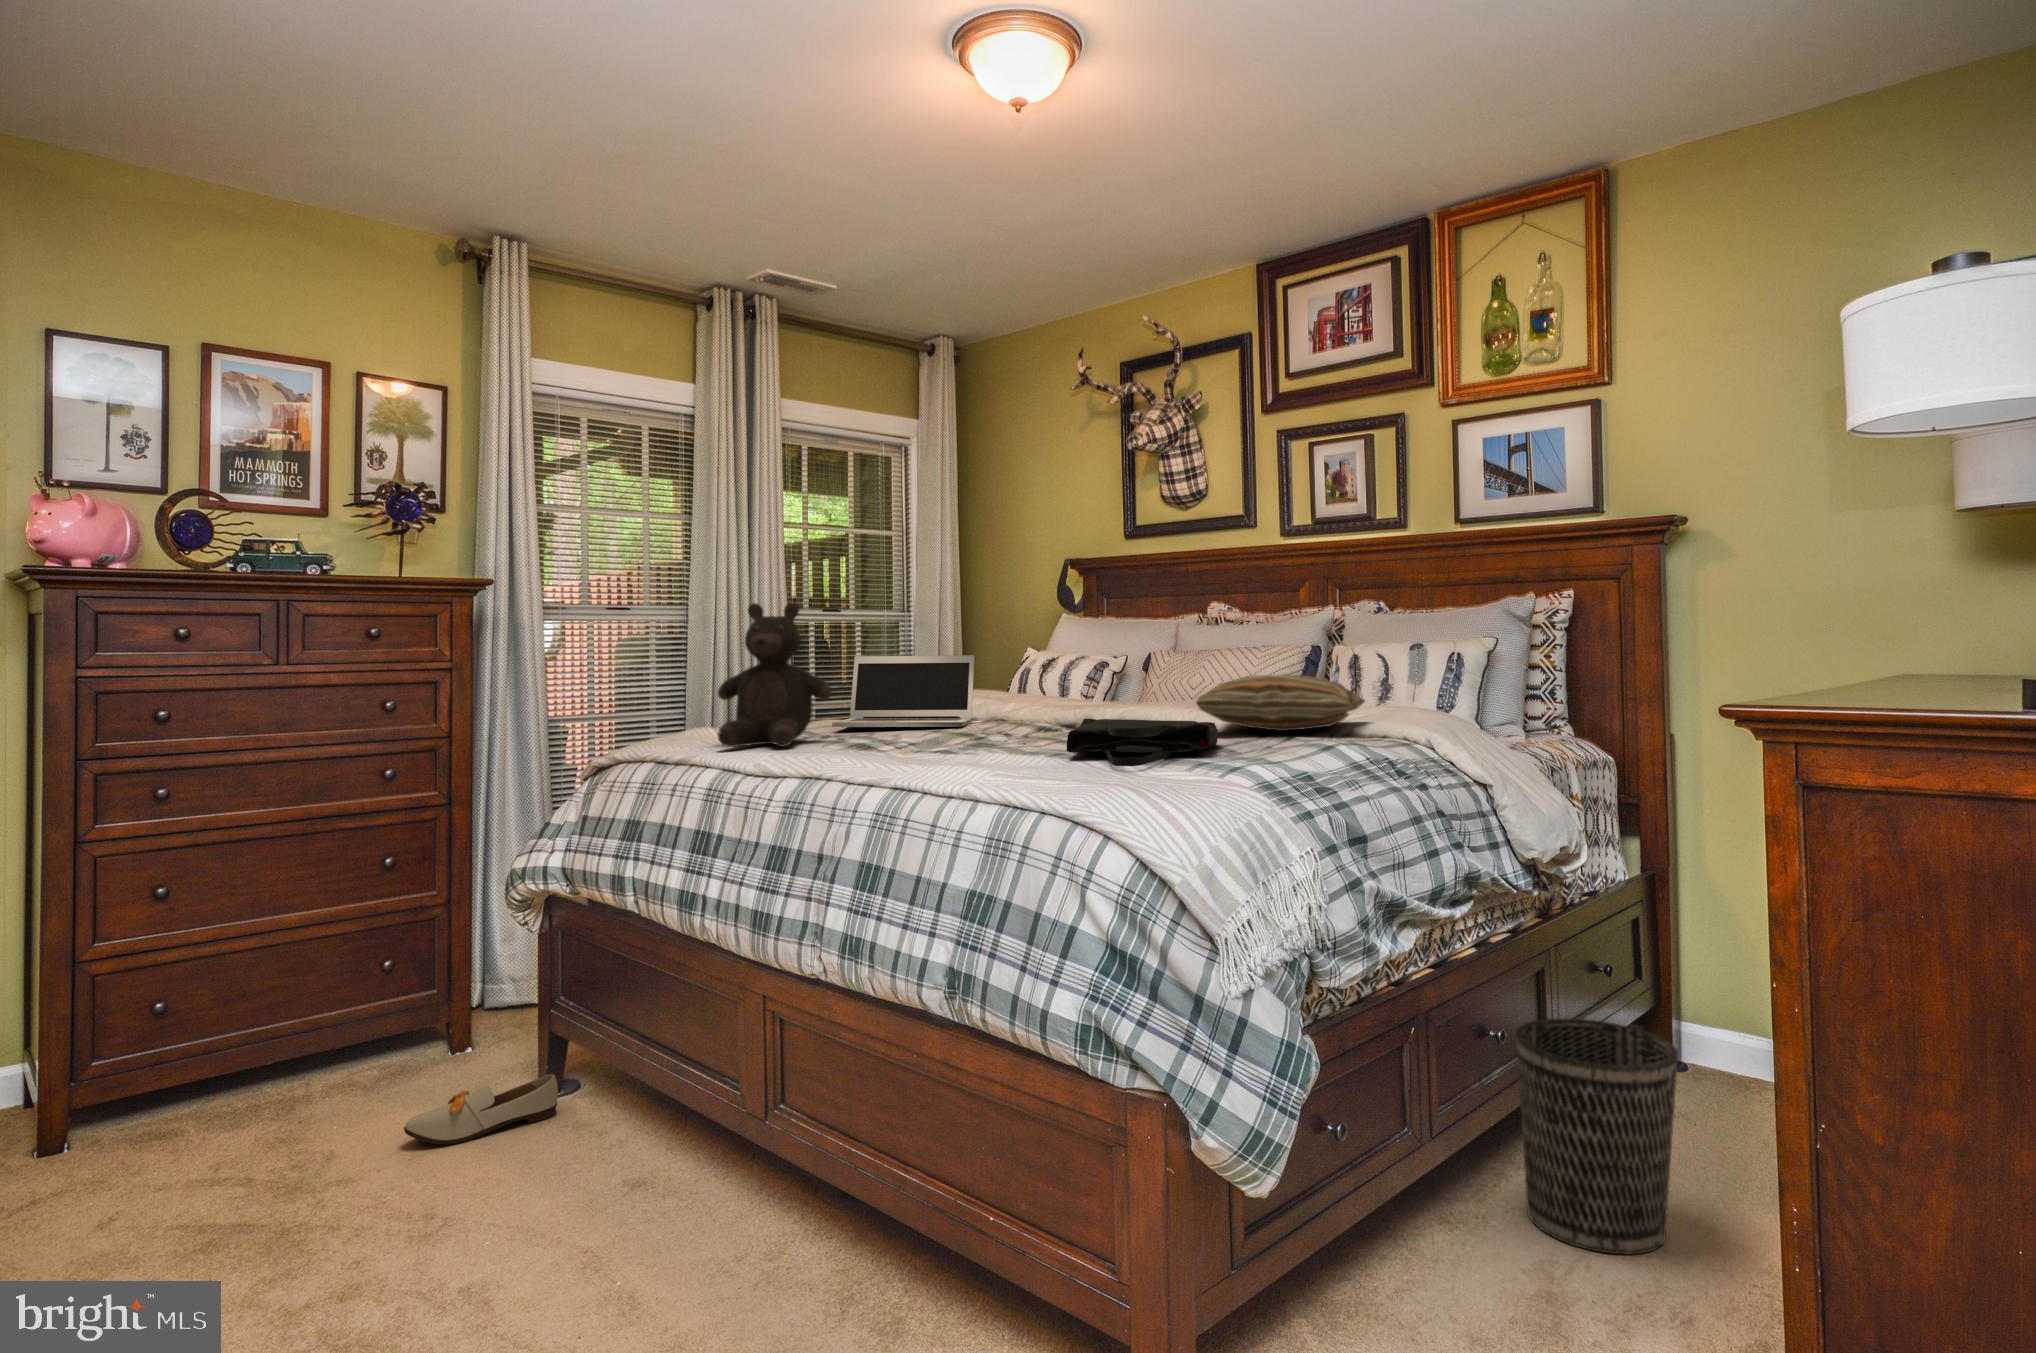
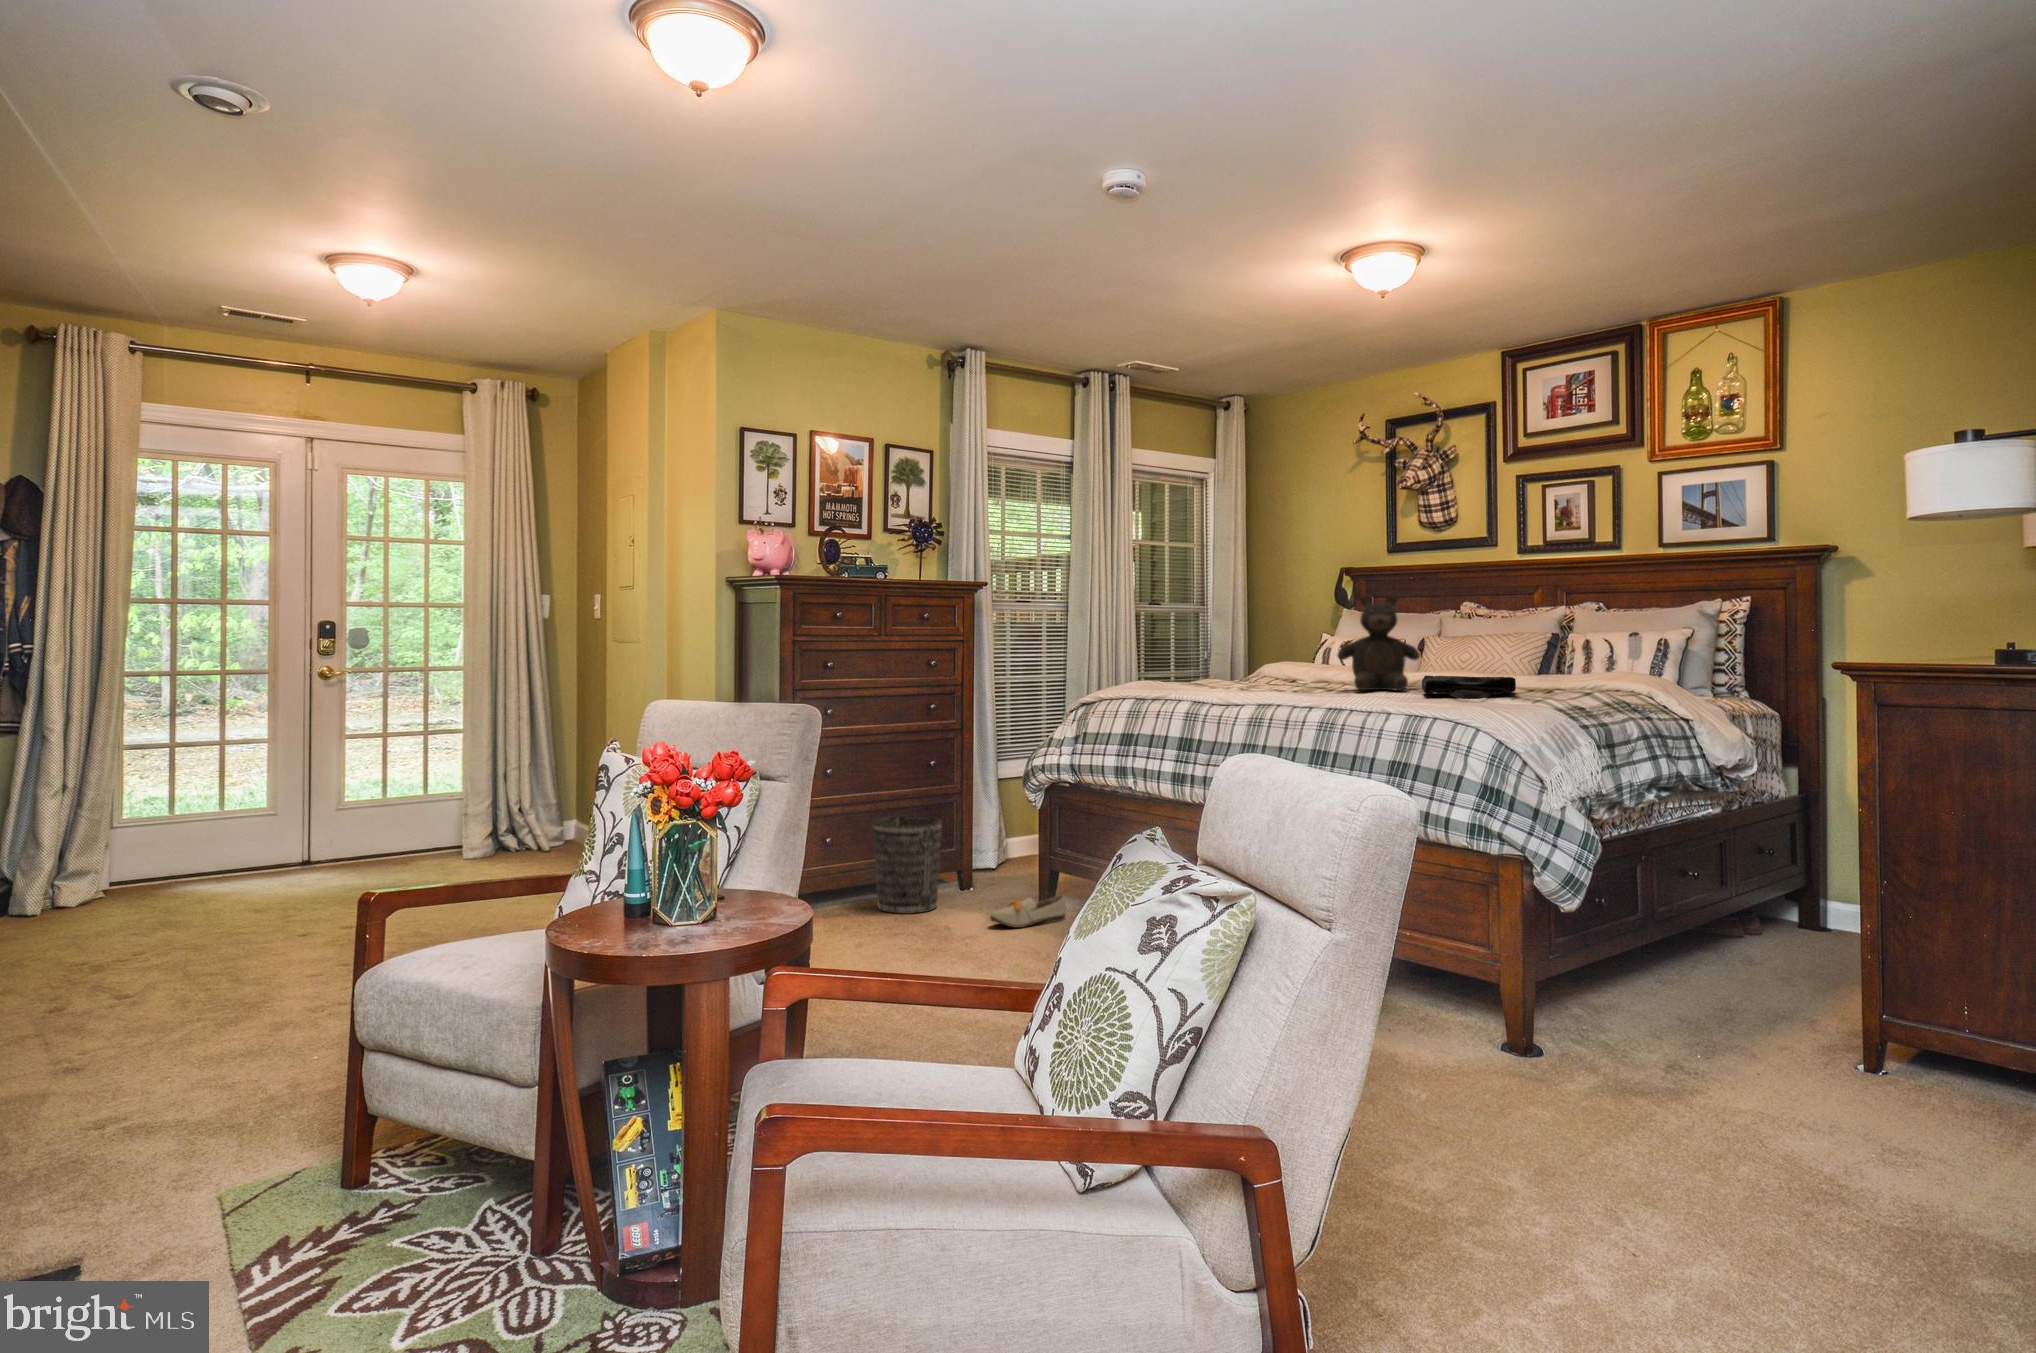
teddy bear: present [717,603,832,747] -> present [1337,595,1420,691]
laptop: present [832,655,974,727] -> none [1225,638,1314,684]
pillow: present [1196,674,1365,731] -> none [1492,651,1602,686]
wastebasket: present [1516,1018,1678,1254] -> present [873,815,942,914]

